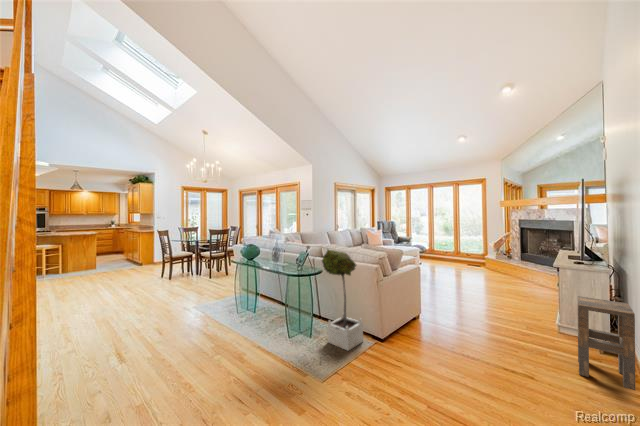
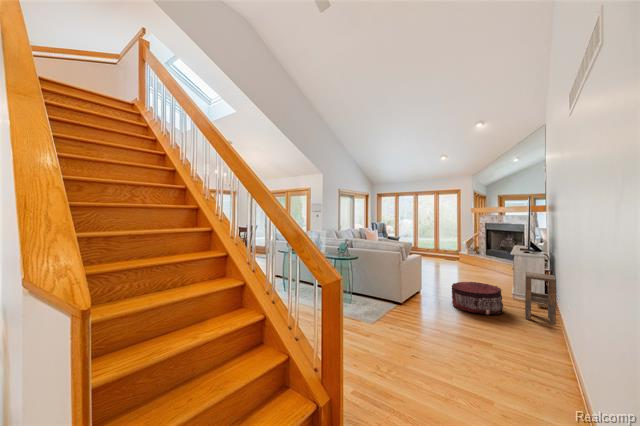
potted tree: present [322,250,363,351] -> none [359,241,388,311]
pouf: none [460,306,541,364] -> present [452,282,503,315]

